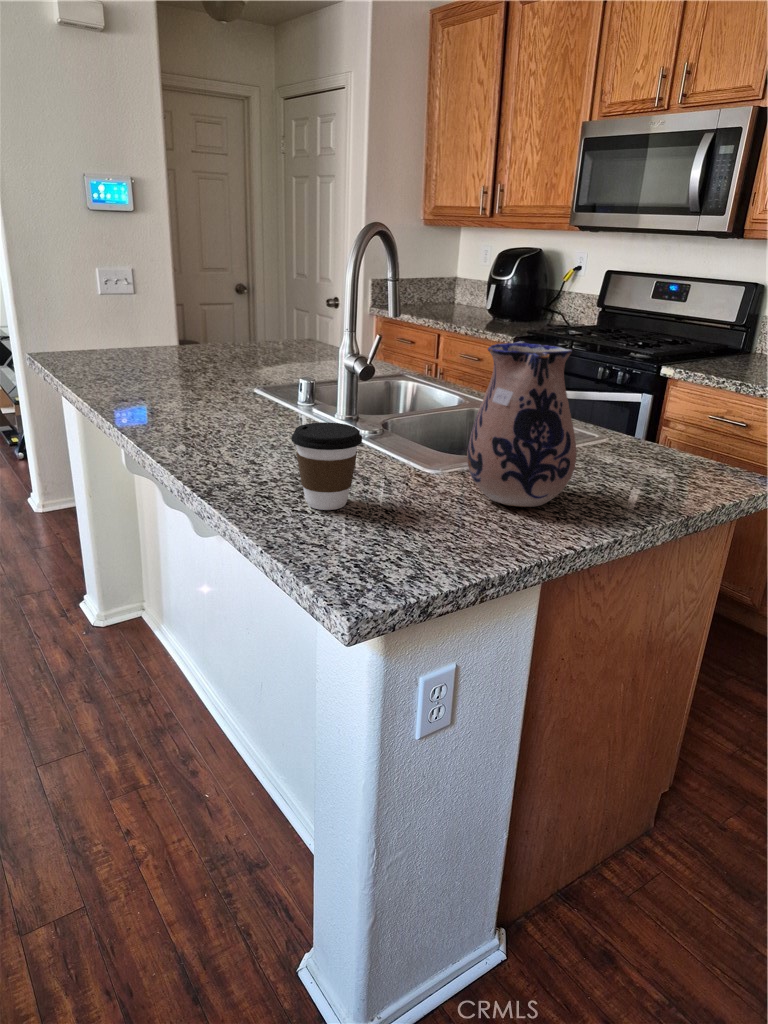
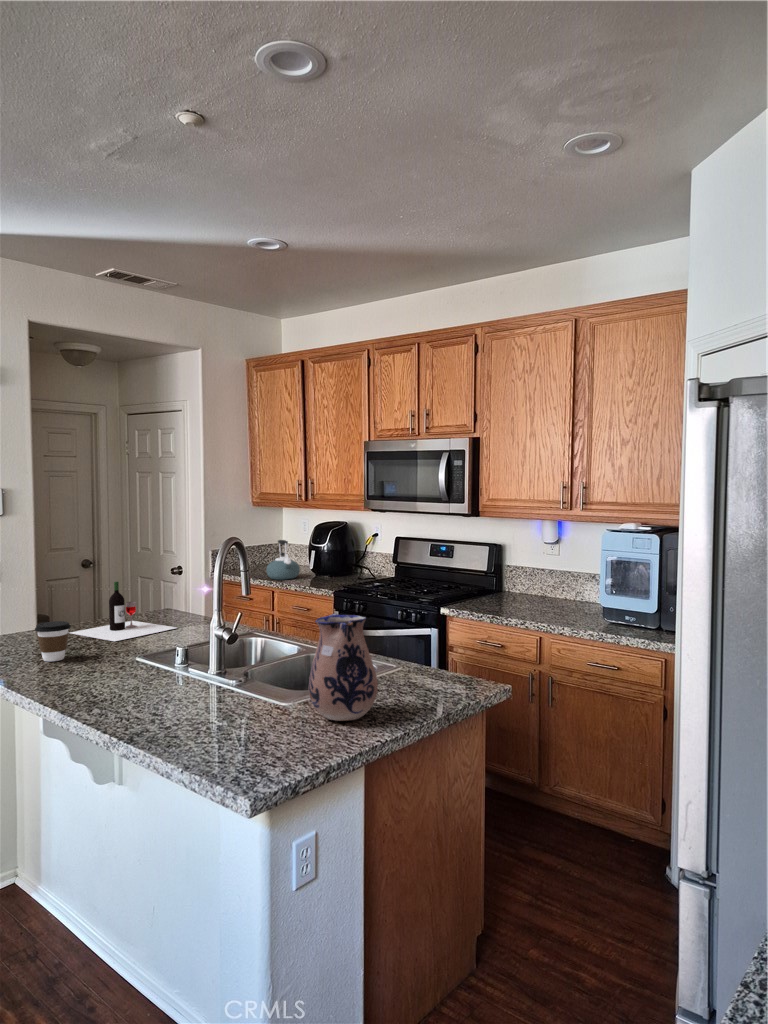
kettle: none [435,267,476,318] -> present [267,540,300,580]
wine bottle: none [186,293,315,367] -> present [70,582,177,641]
coffee cup: present [291,422,362,510] -> present [35,621,71,662]

